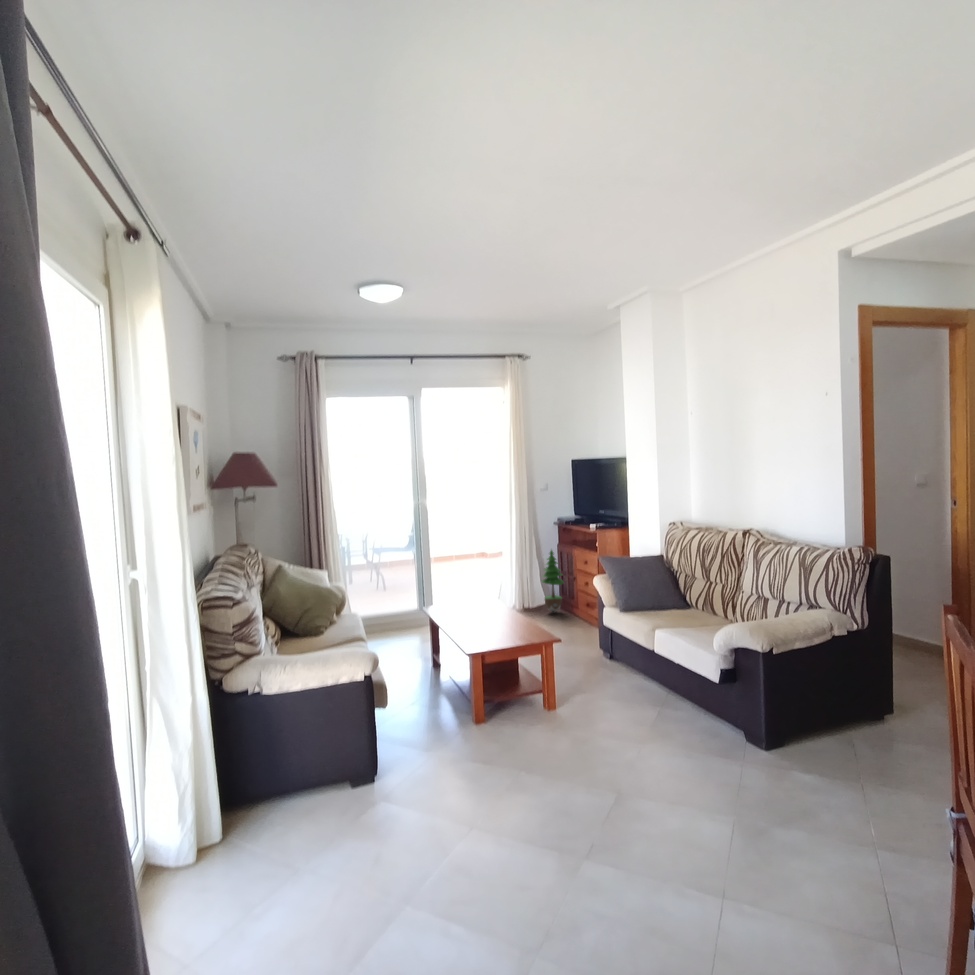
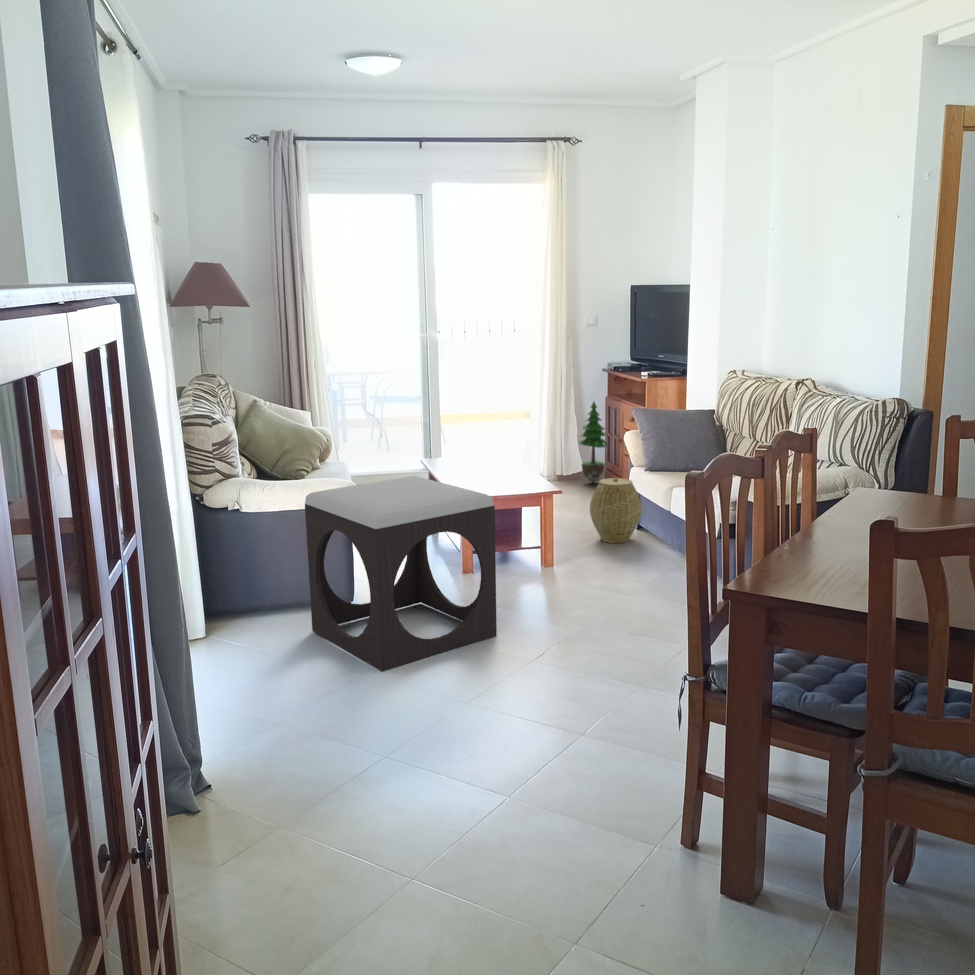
woven basket: none [576,618,621,677] -> present [590,478,641,543]
footstool: none [330,644,542,910] -> present [305,476,497,672]

